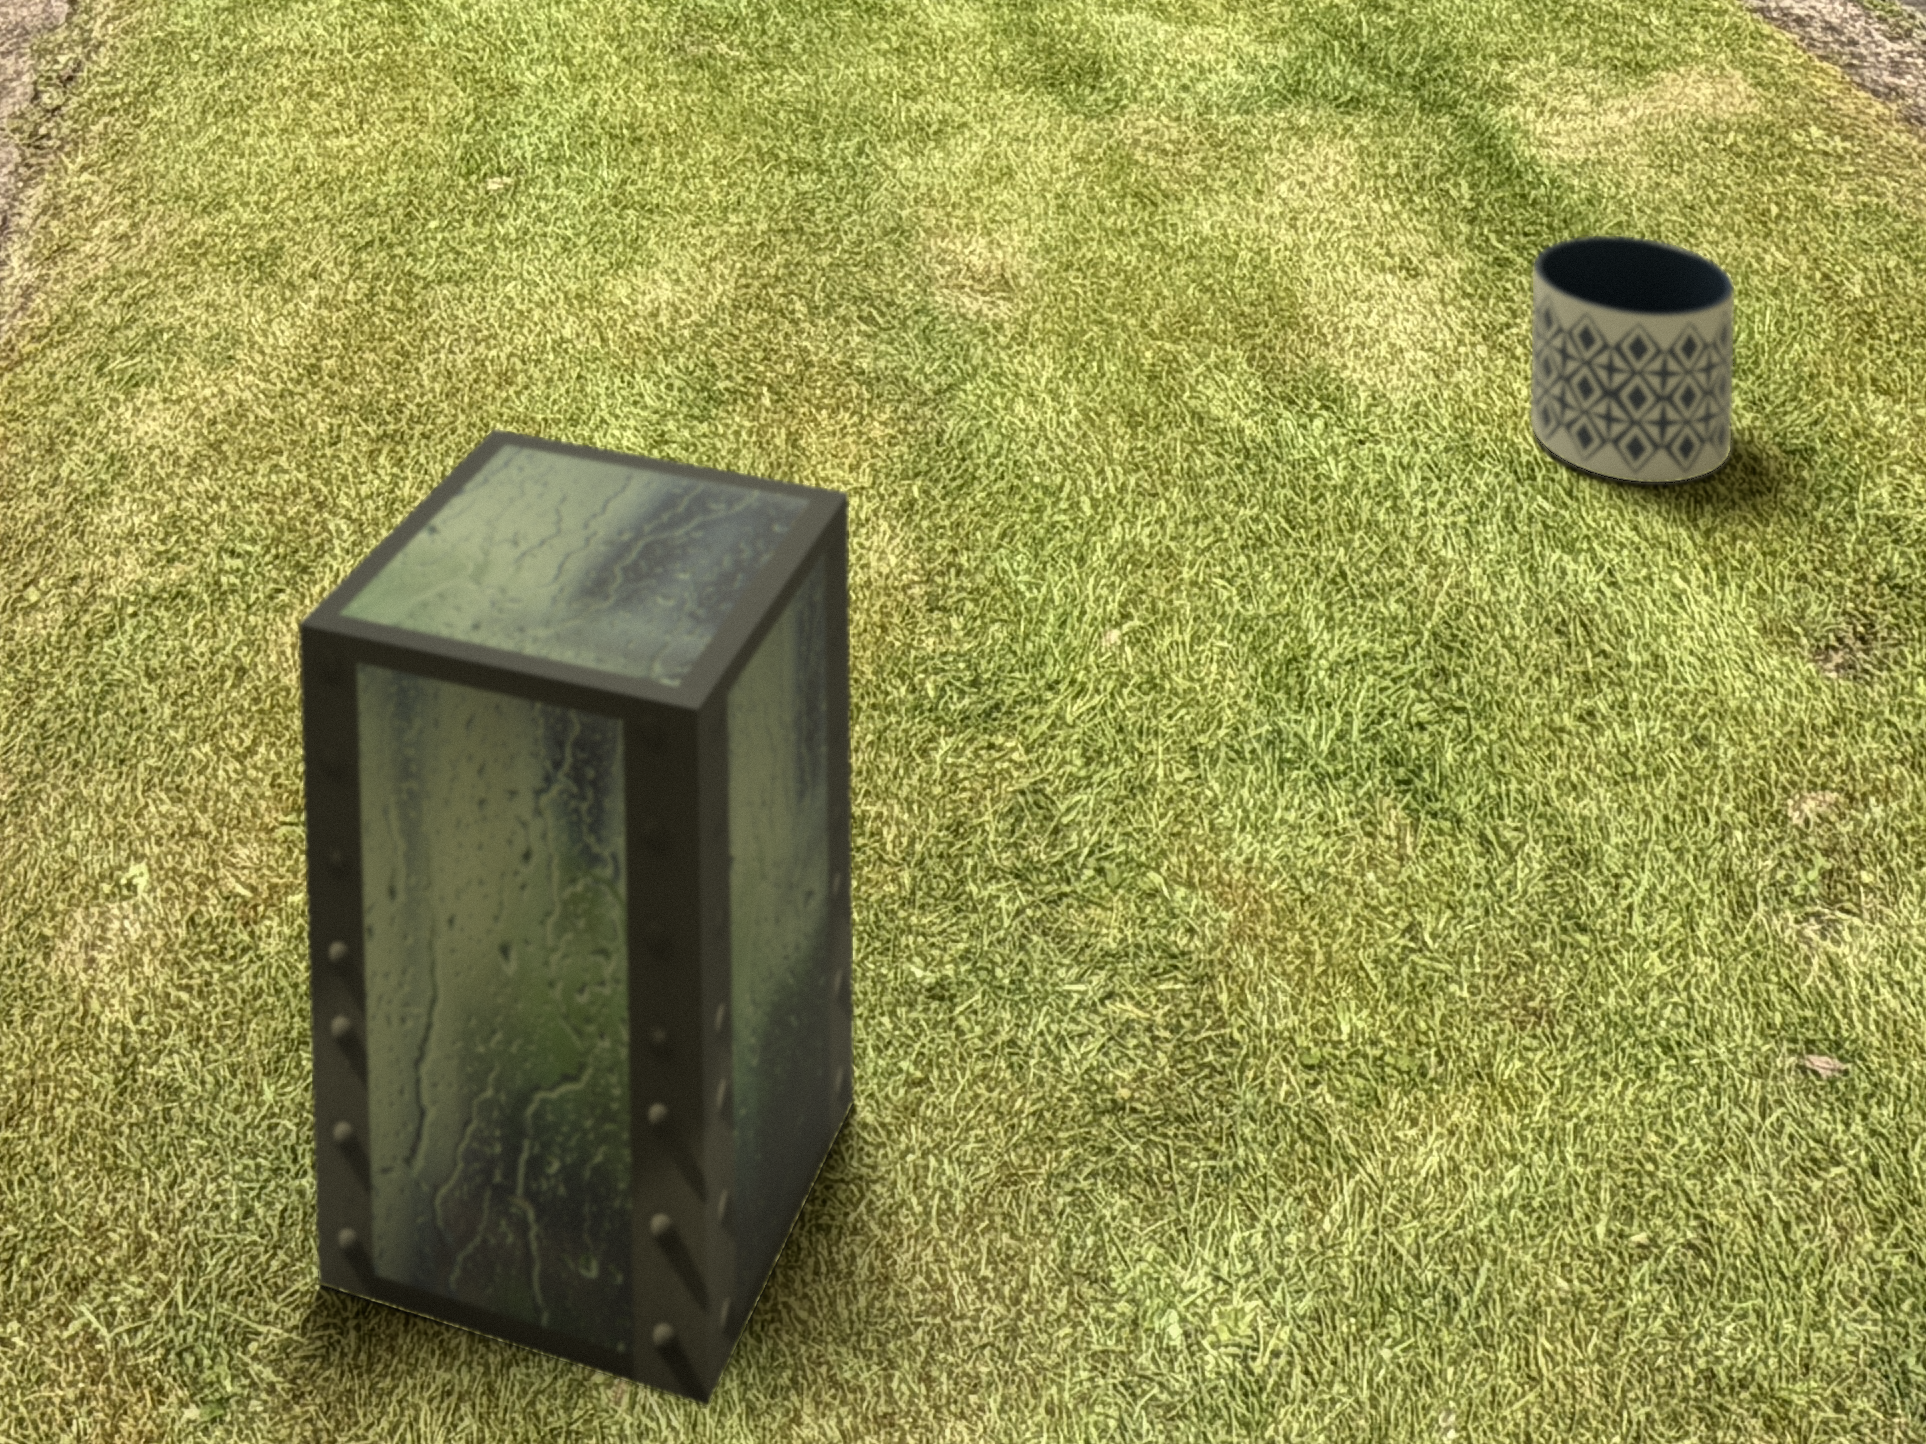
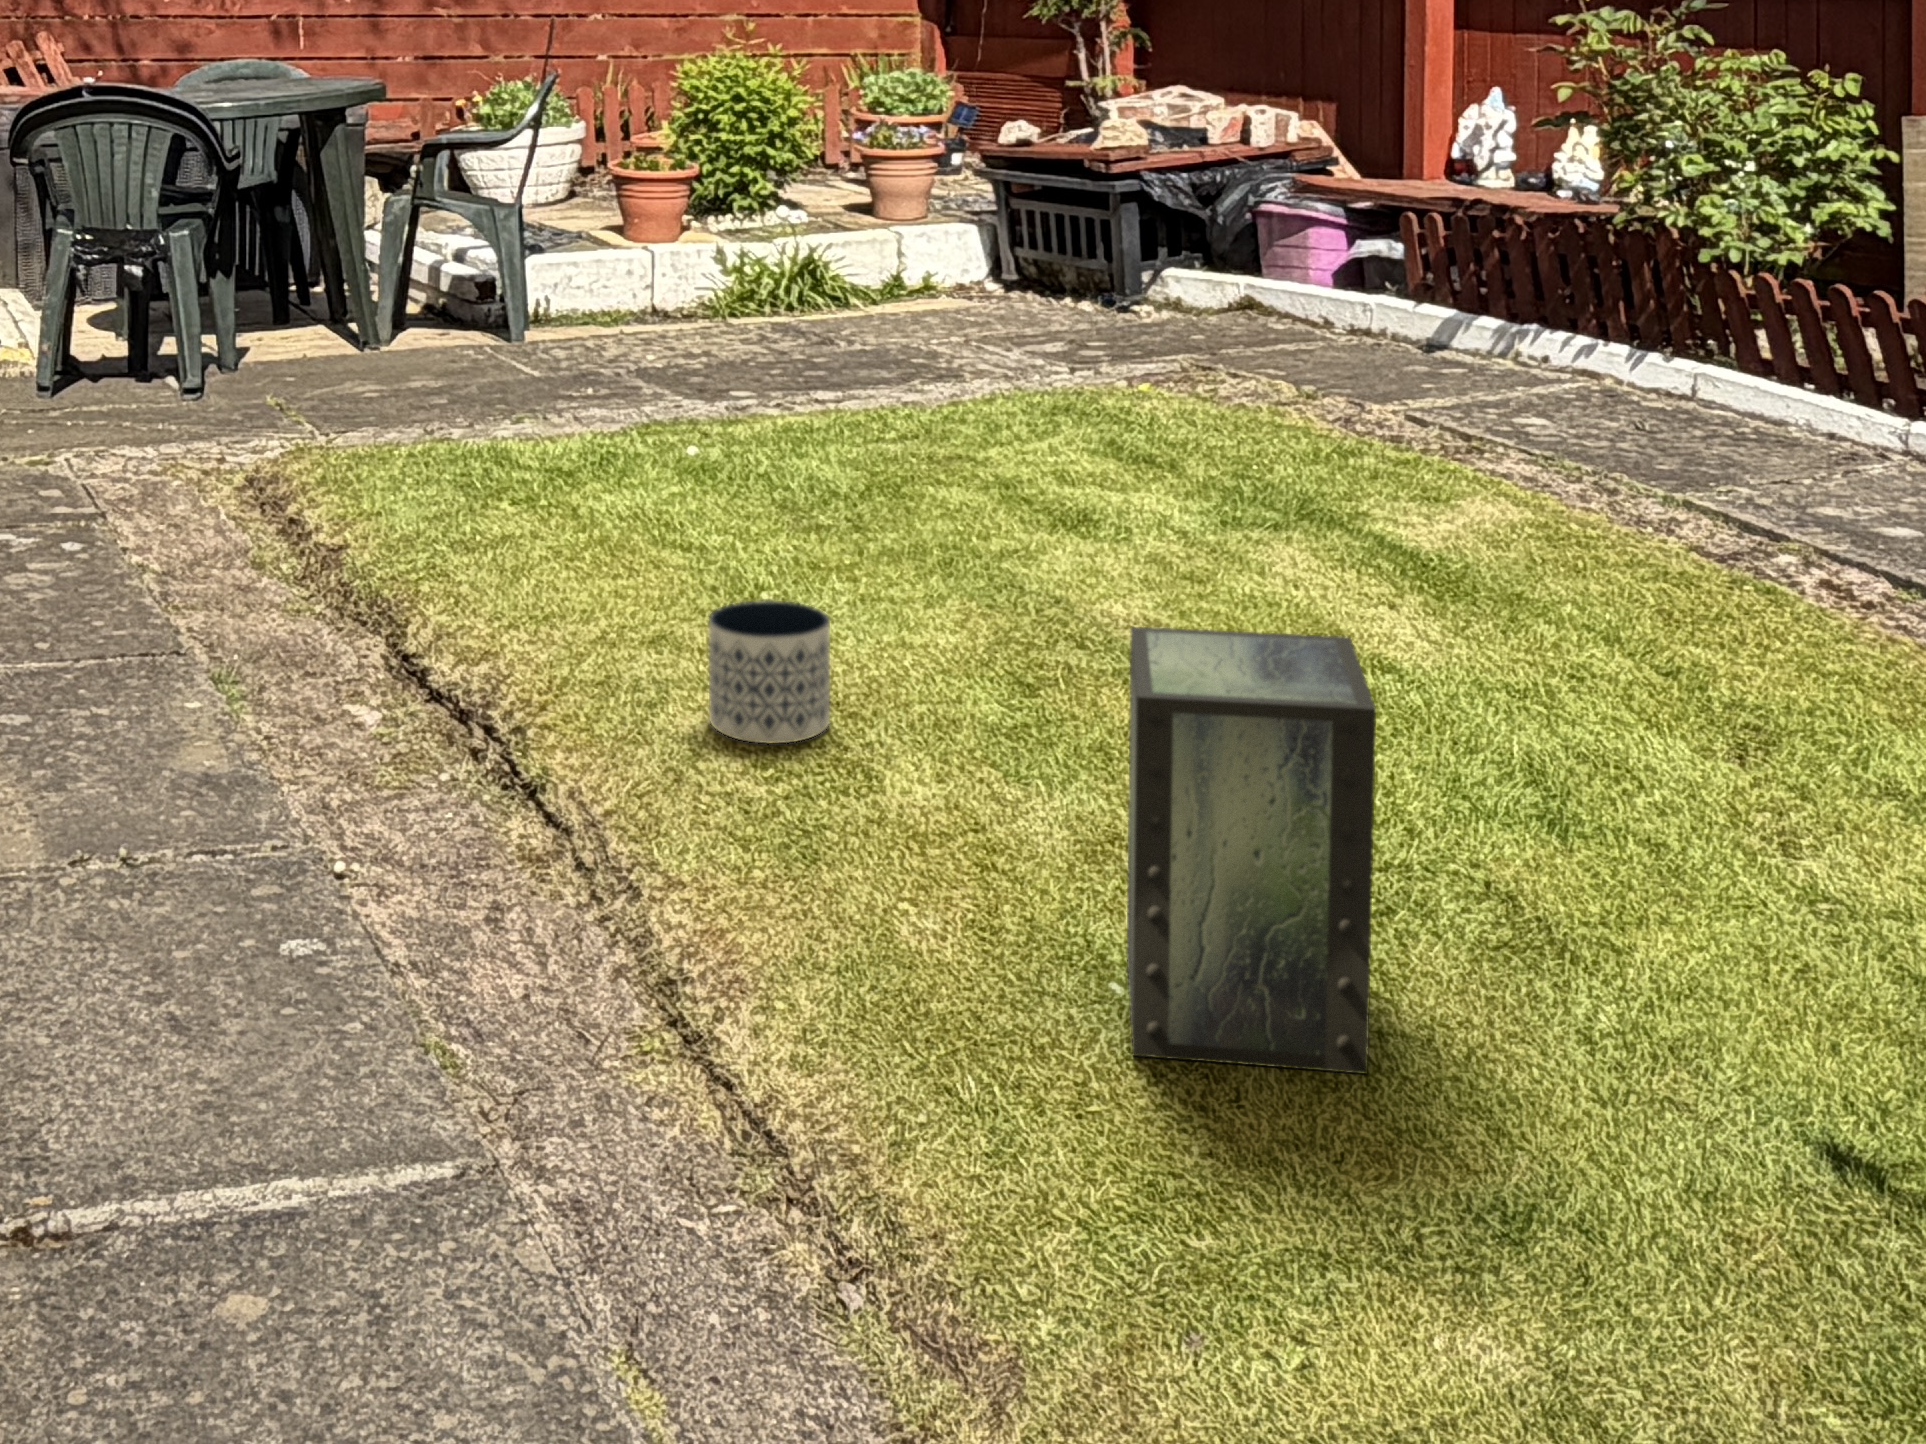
planter: present [1531,236,1734,482] -> present [709,600,830,743]

